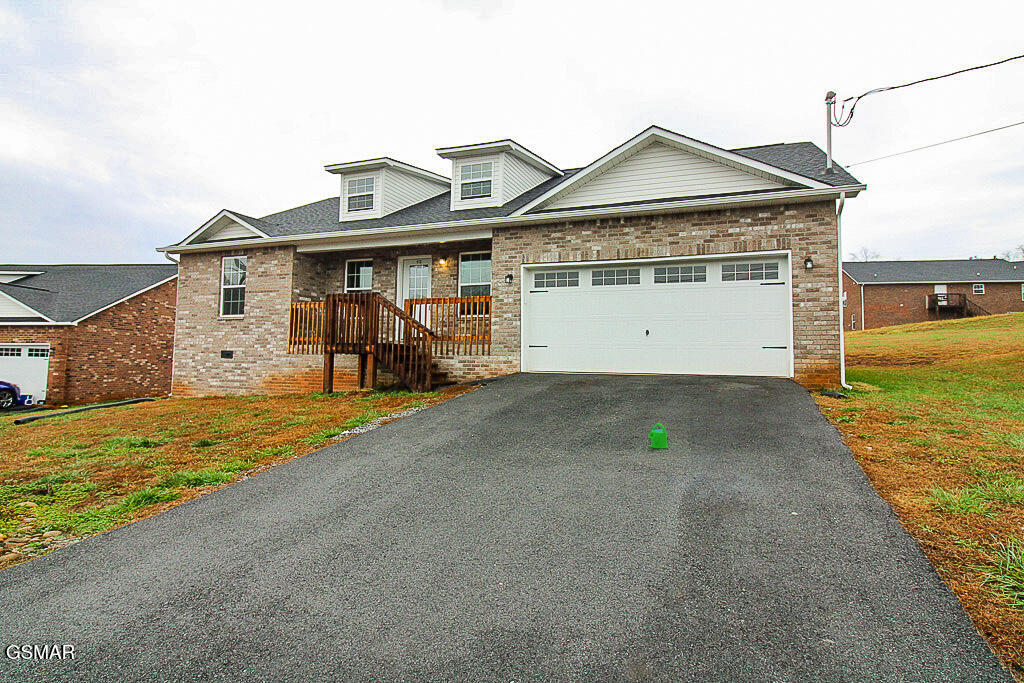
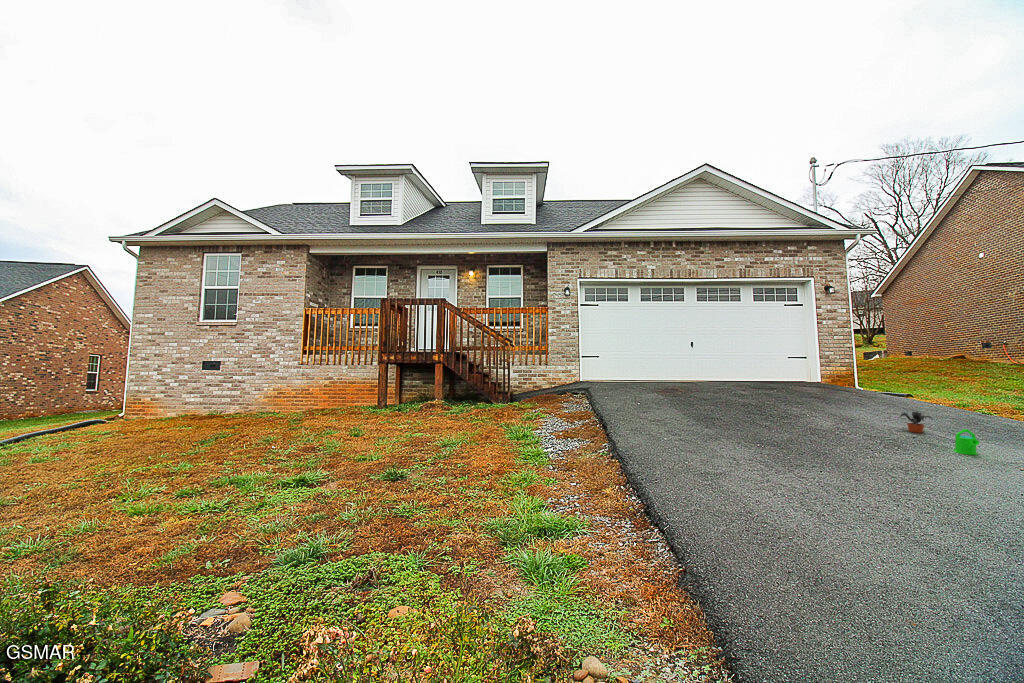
potted plant: none [670,407,698,429] -> present [900,412,933,433]

